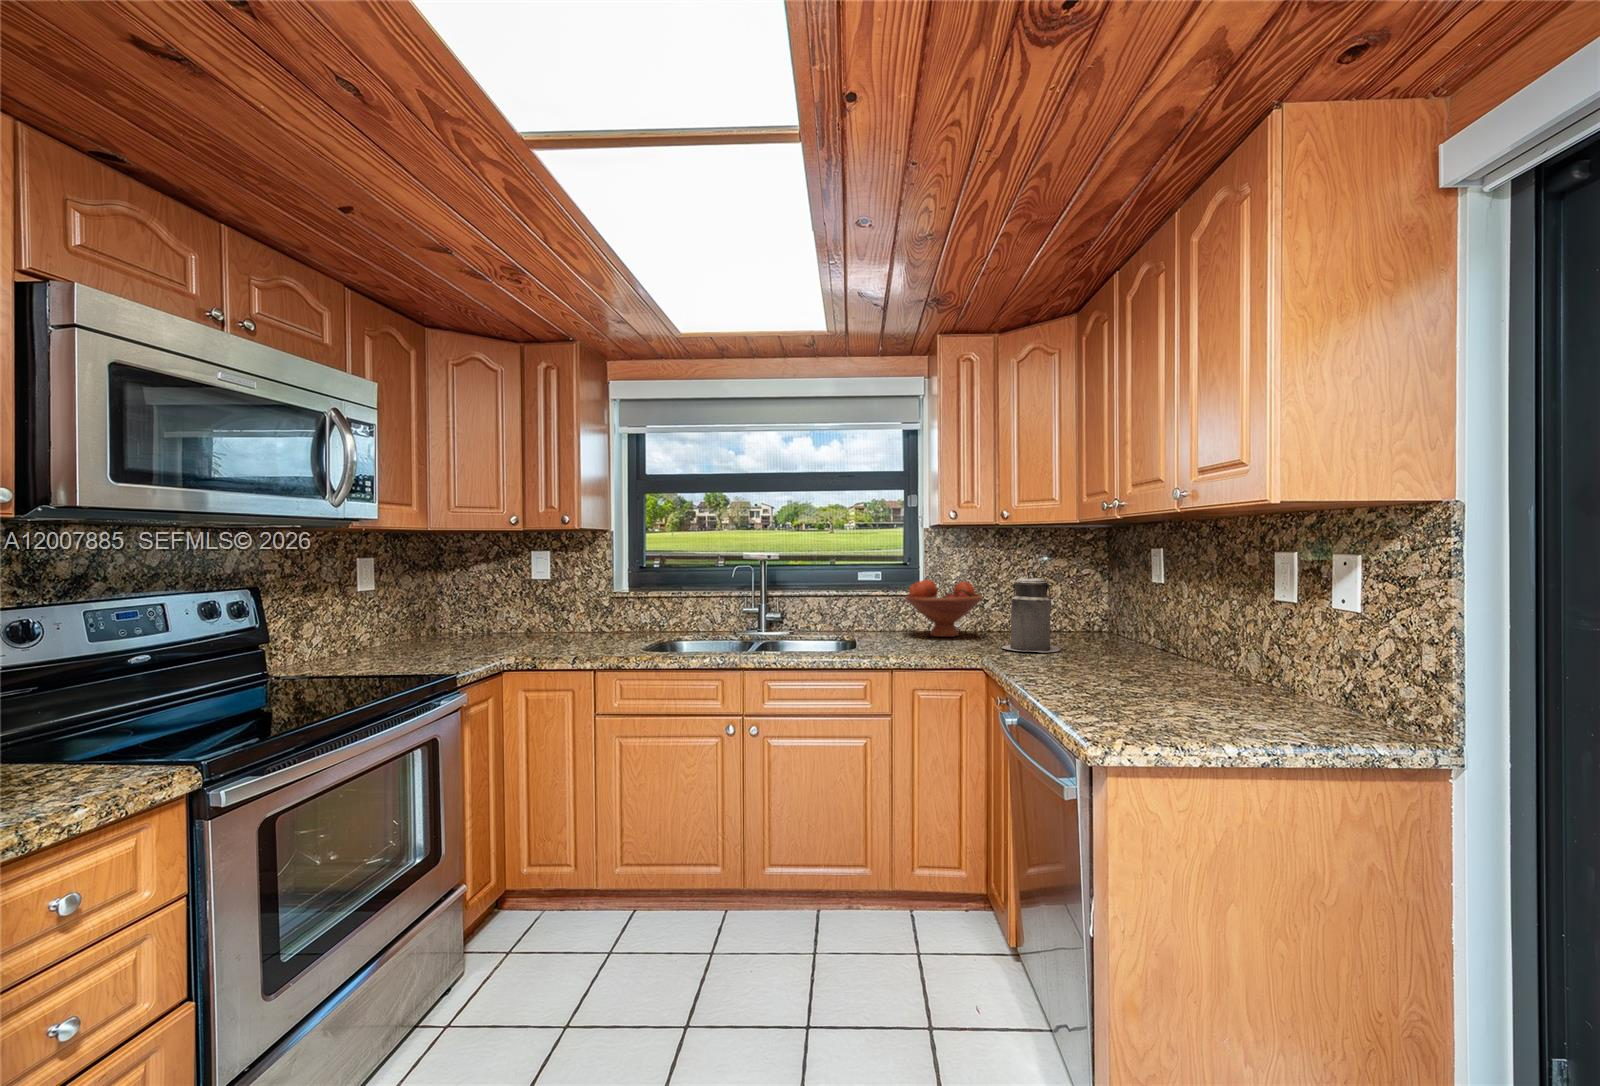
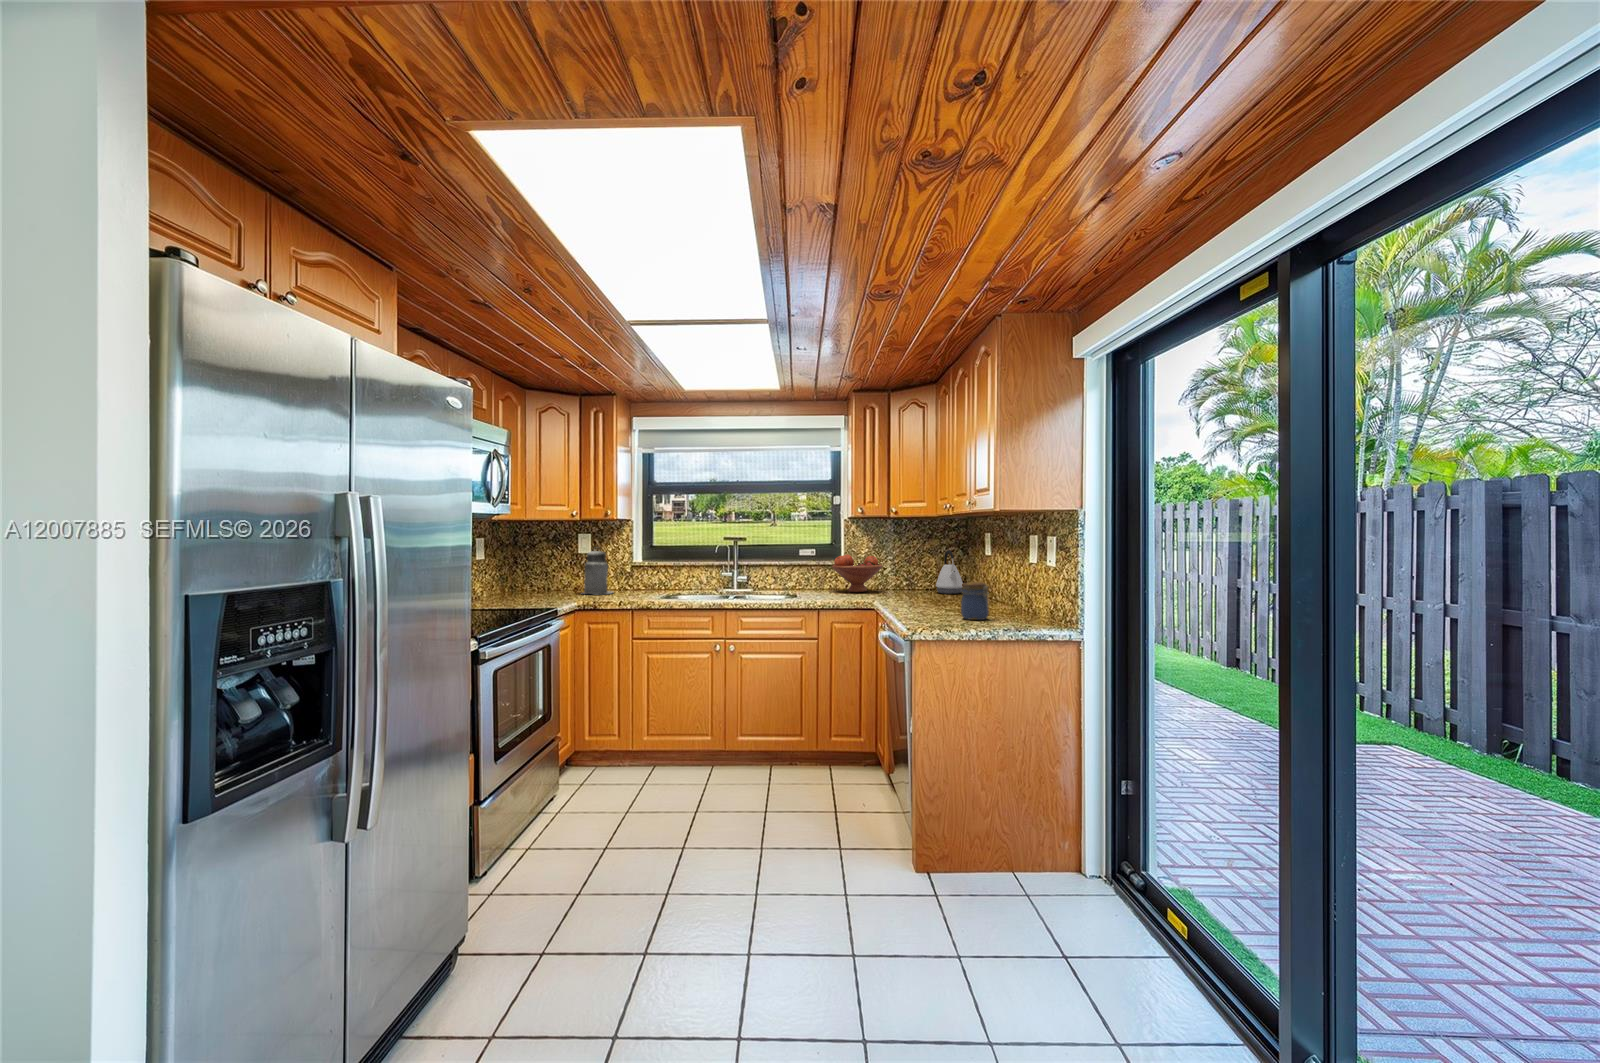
canister: present [1002,571,1060,652] -> present [584,551,613,594]
kettle: none [1067,573,1111,641] -> present [936,550,963,594]
jar: none [1171,640,1234,715] -> present [961,582,989,620]

